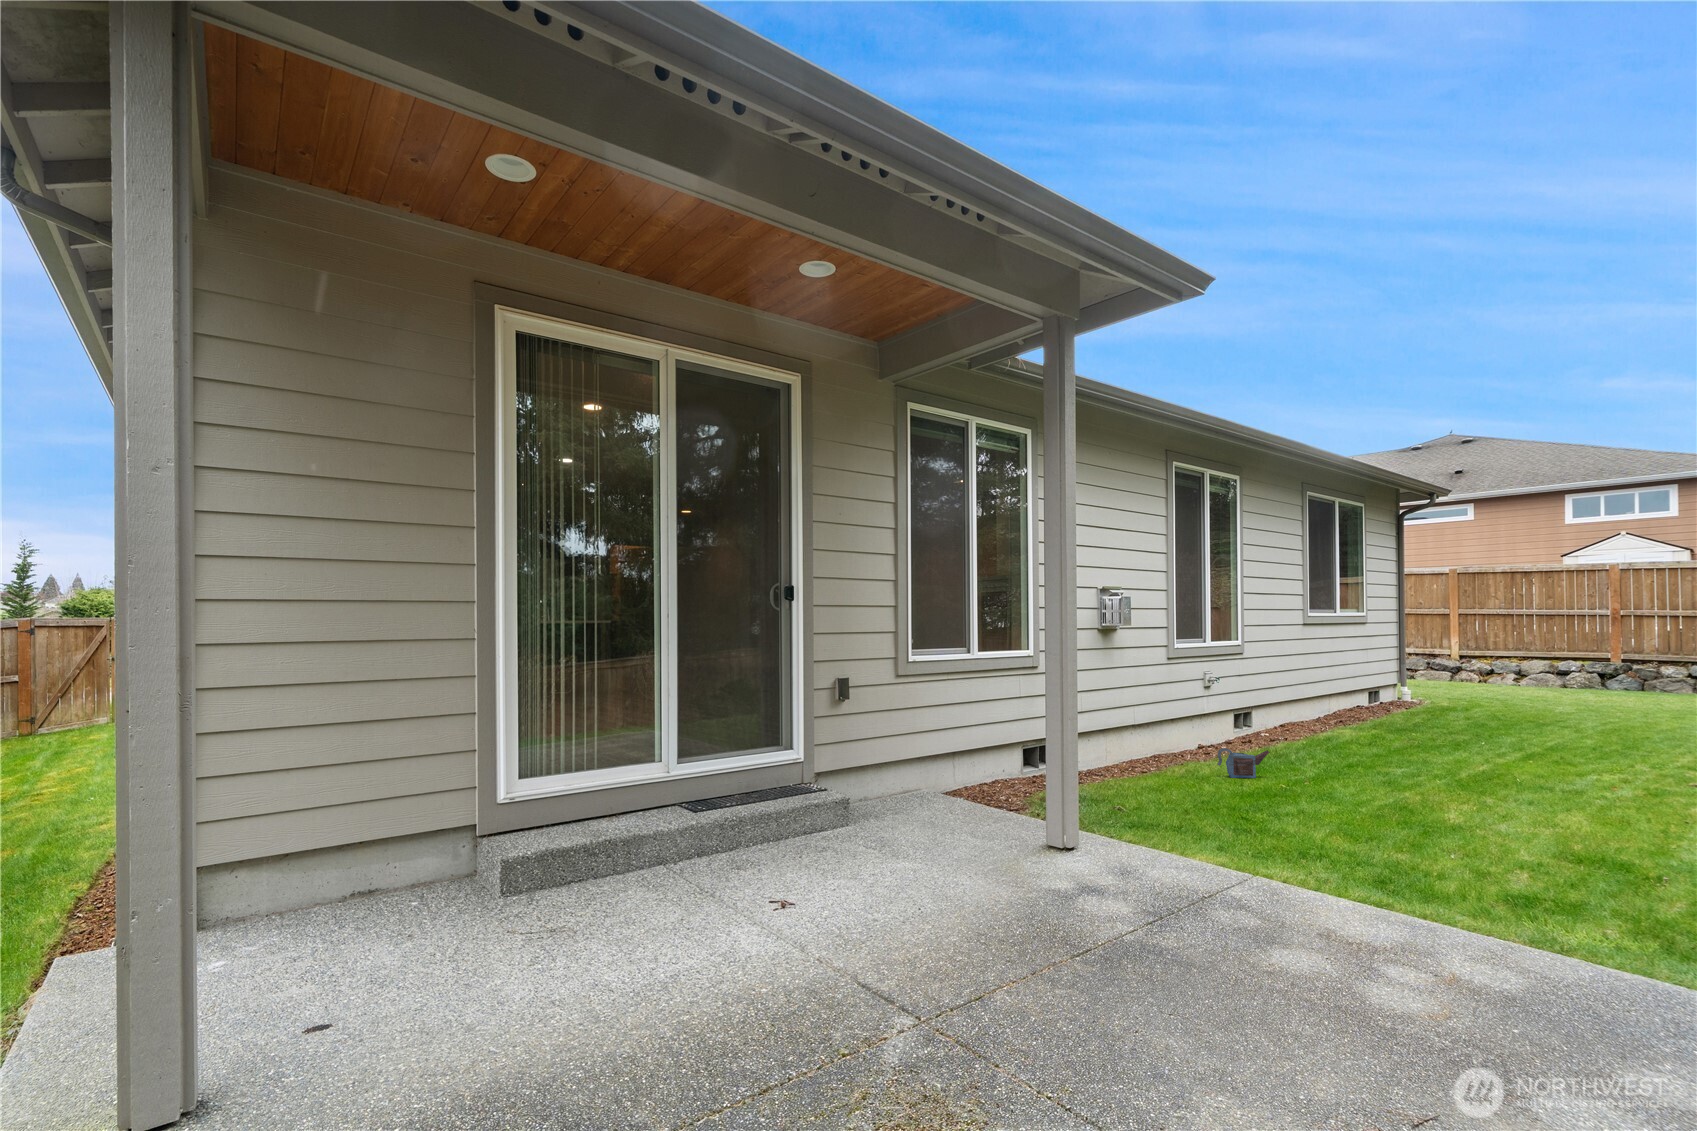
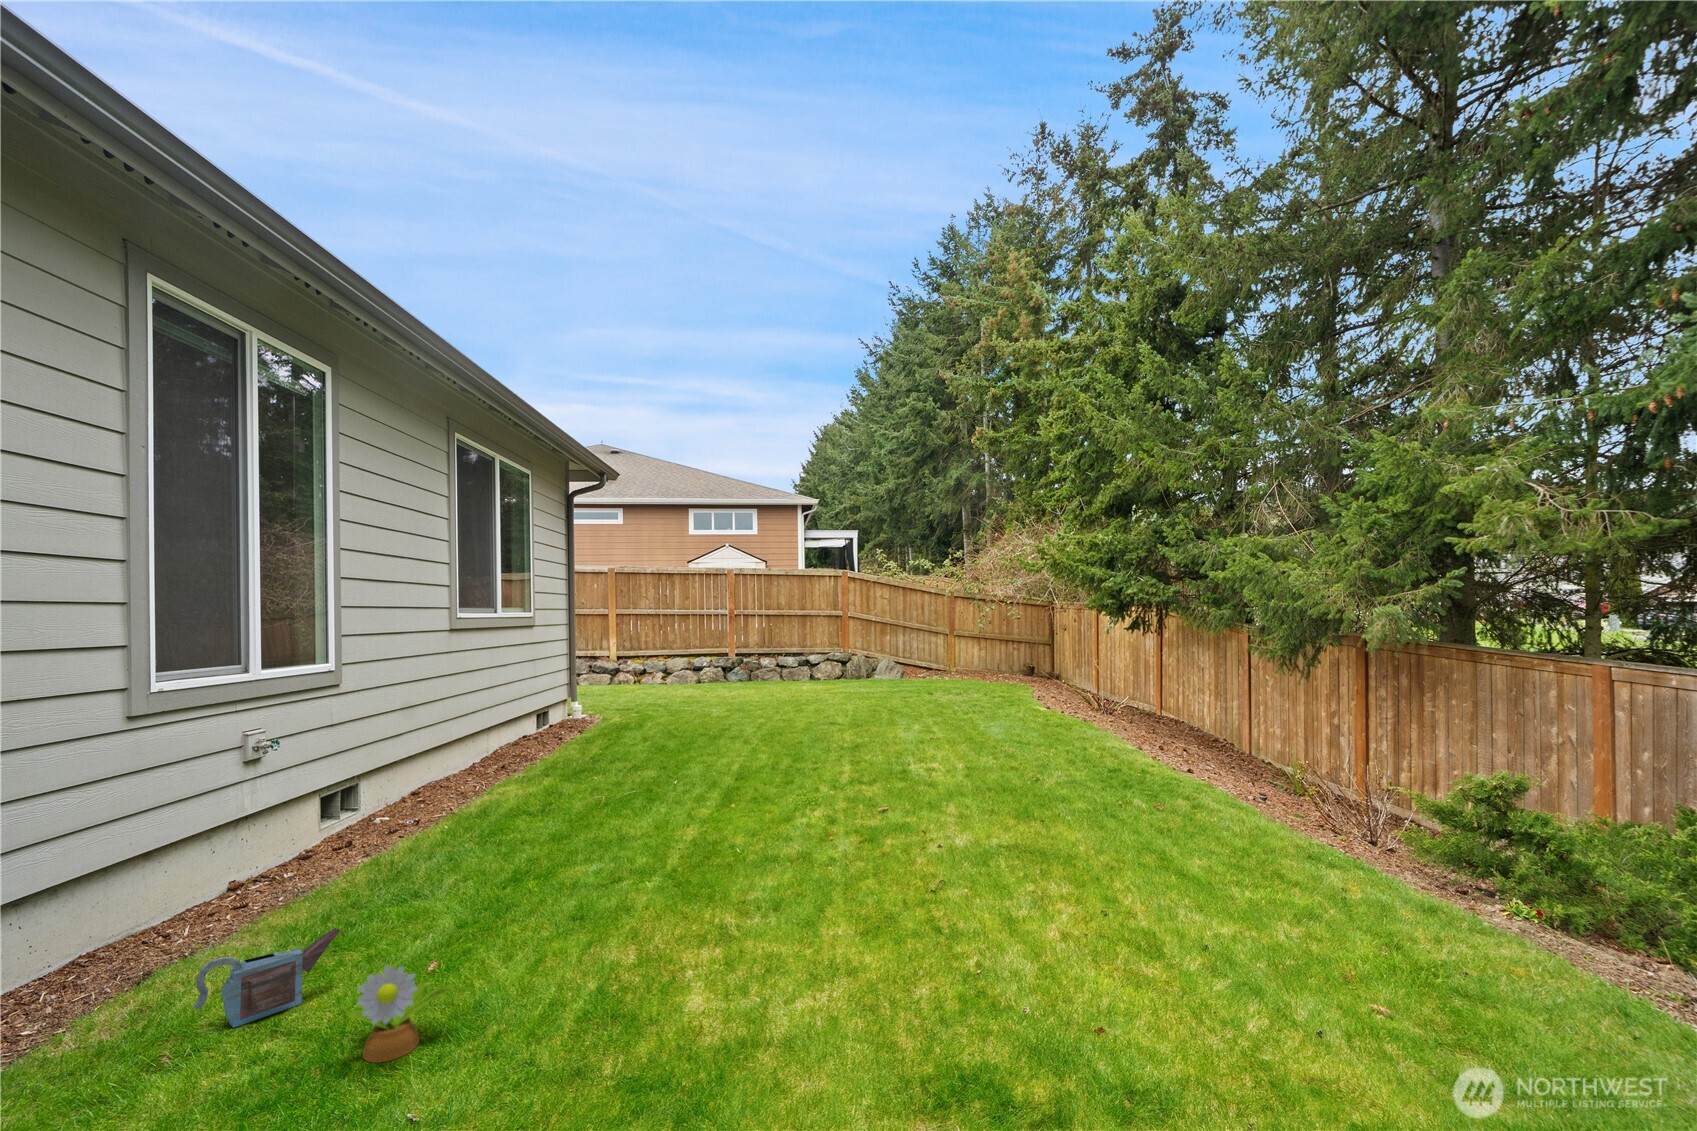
decorative plant: none [1277,755,1326,796] -> present [337,965,454,1063]

